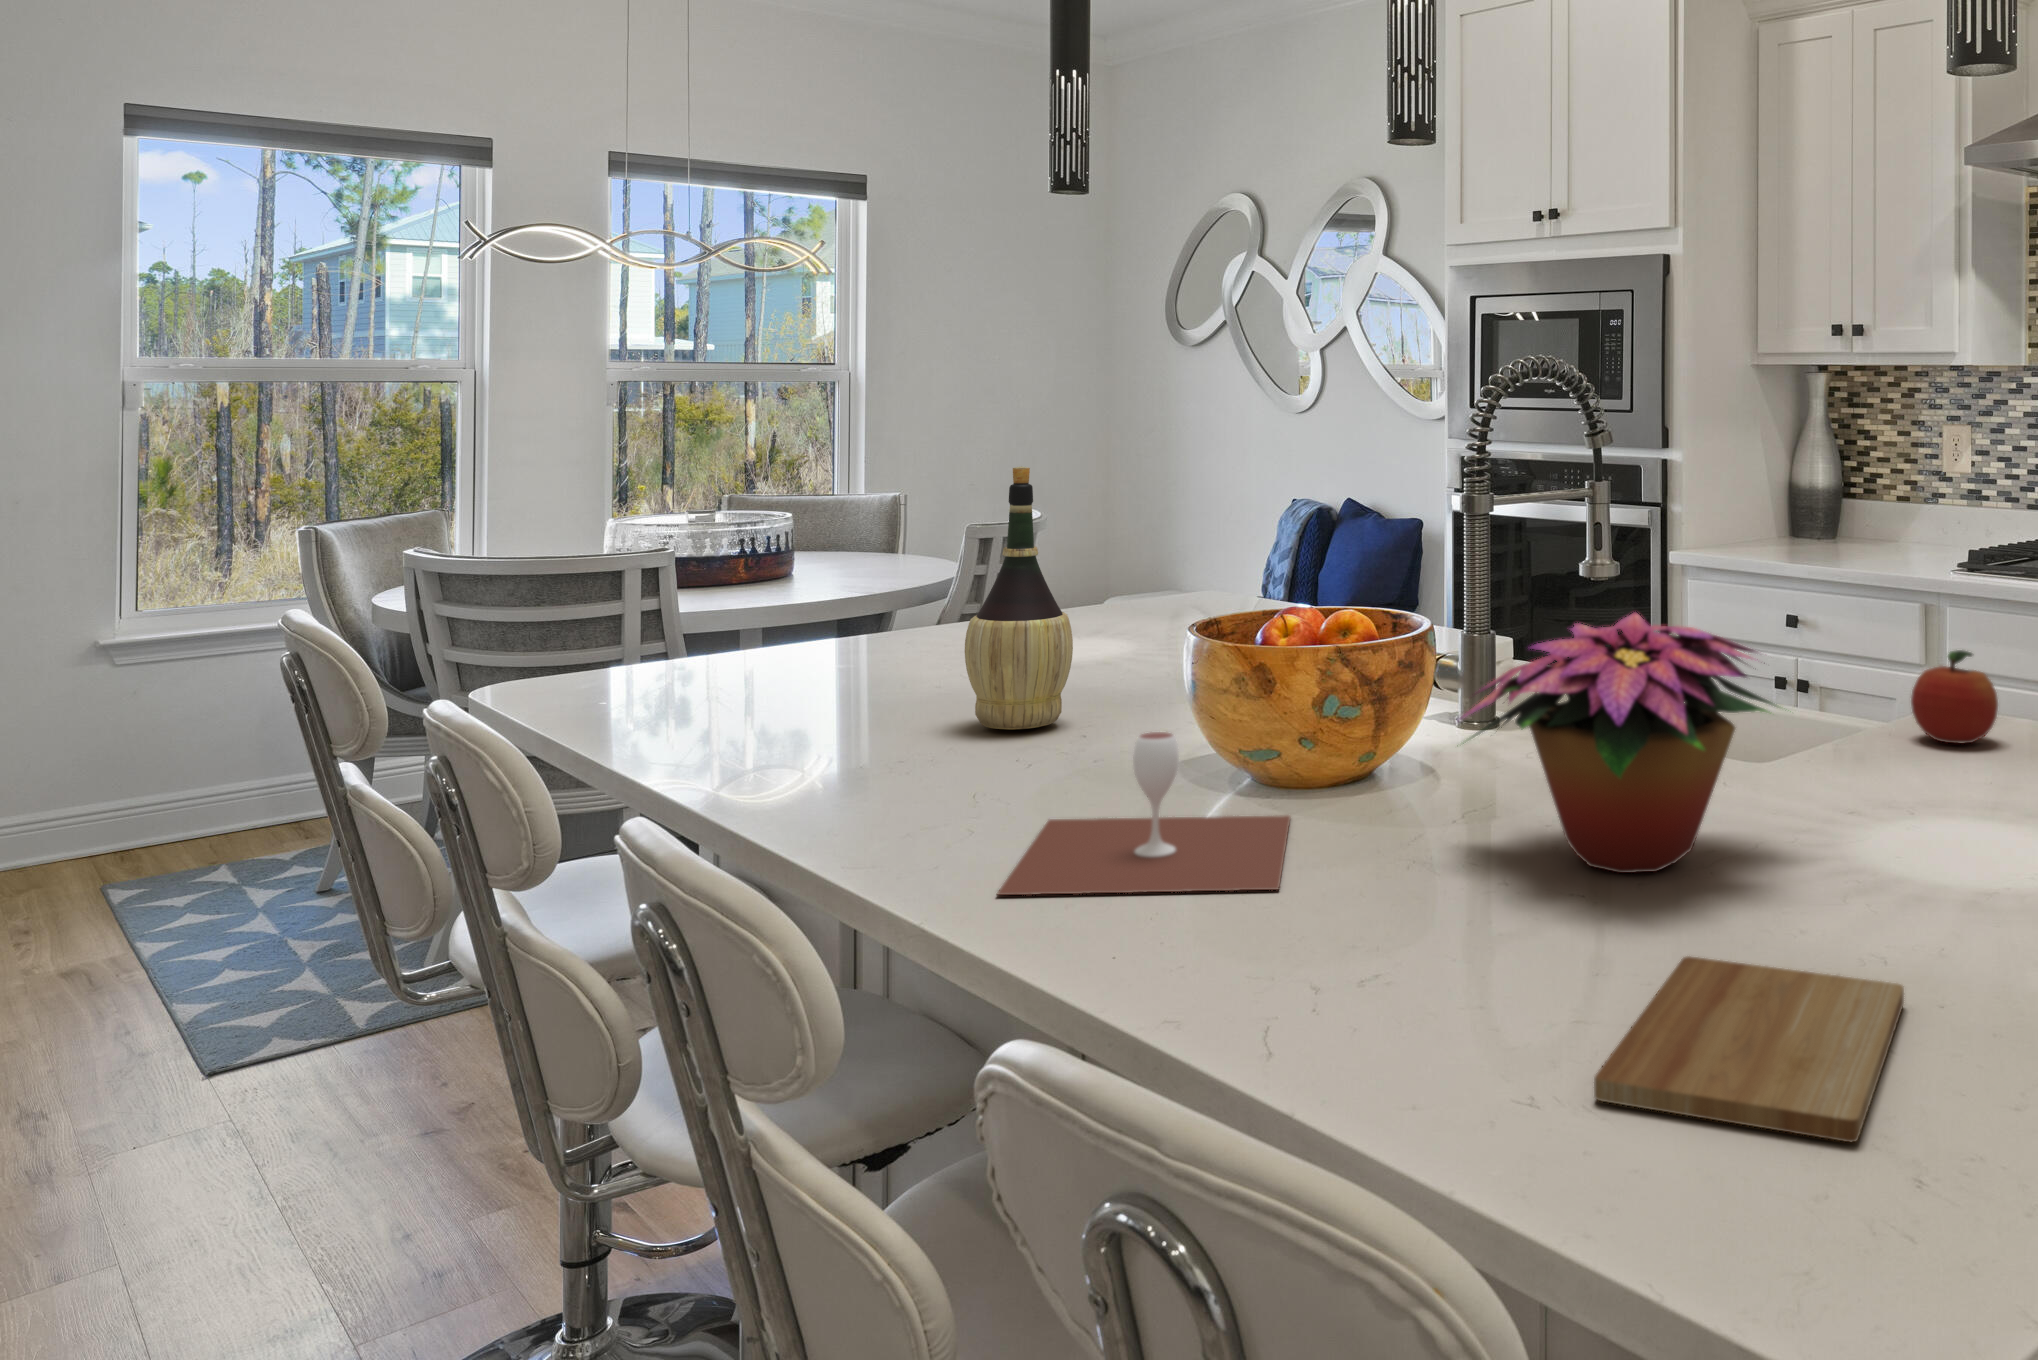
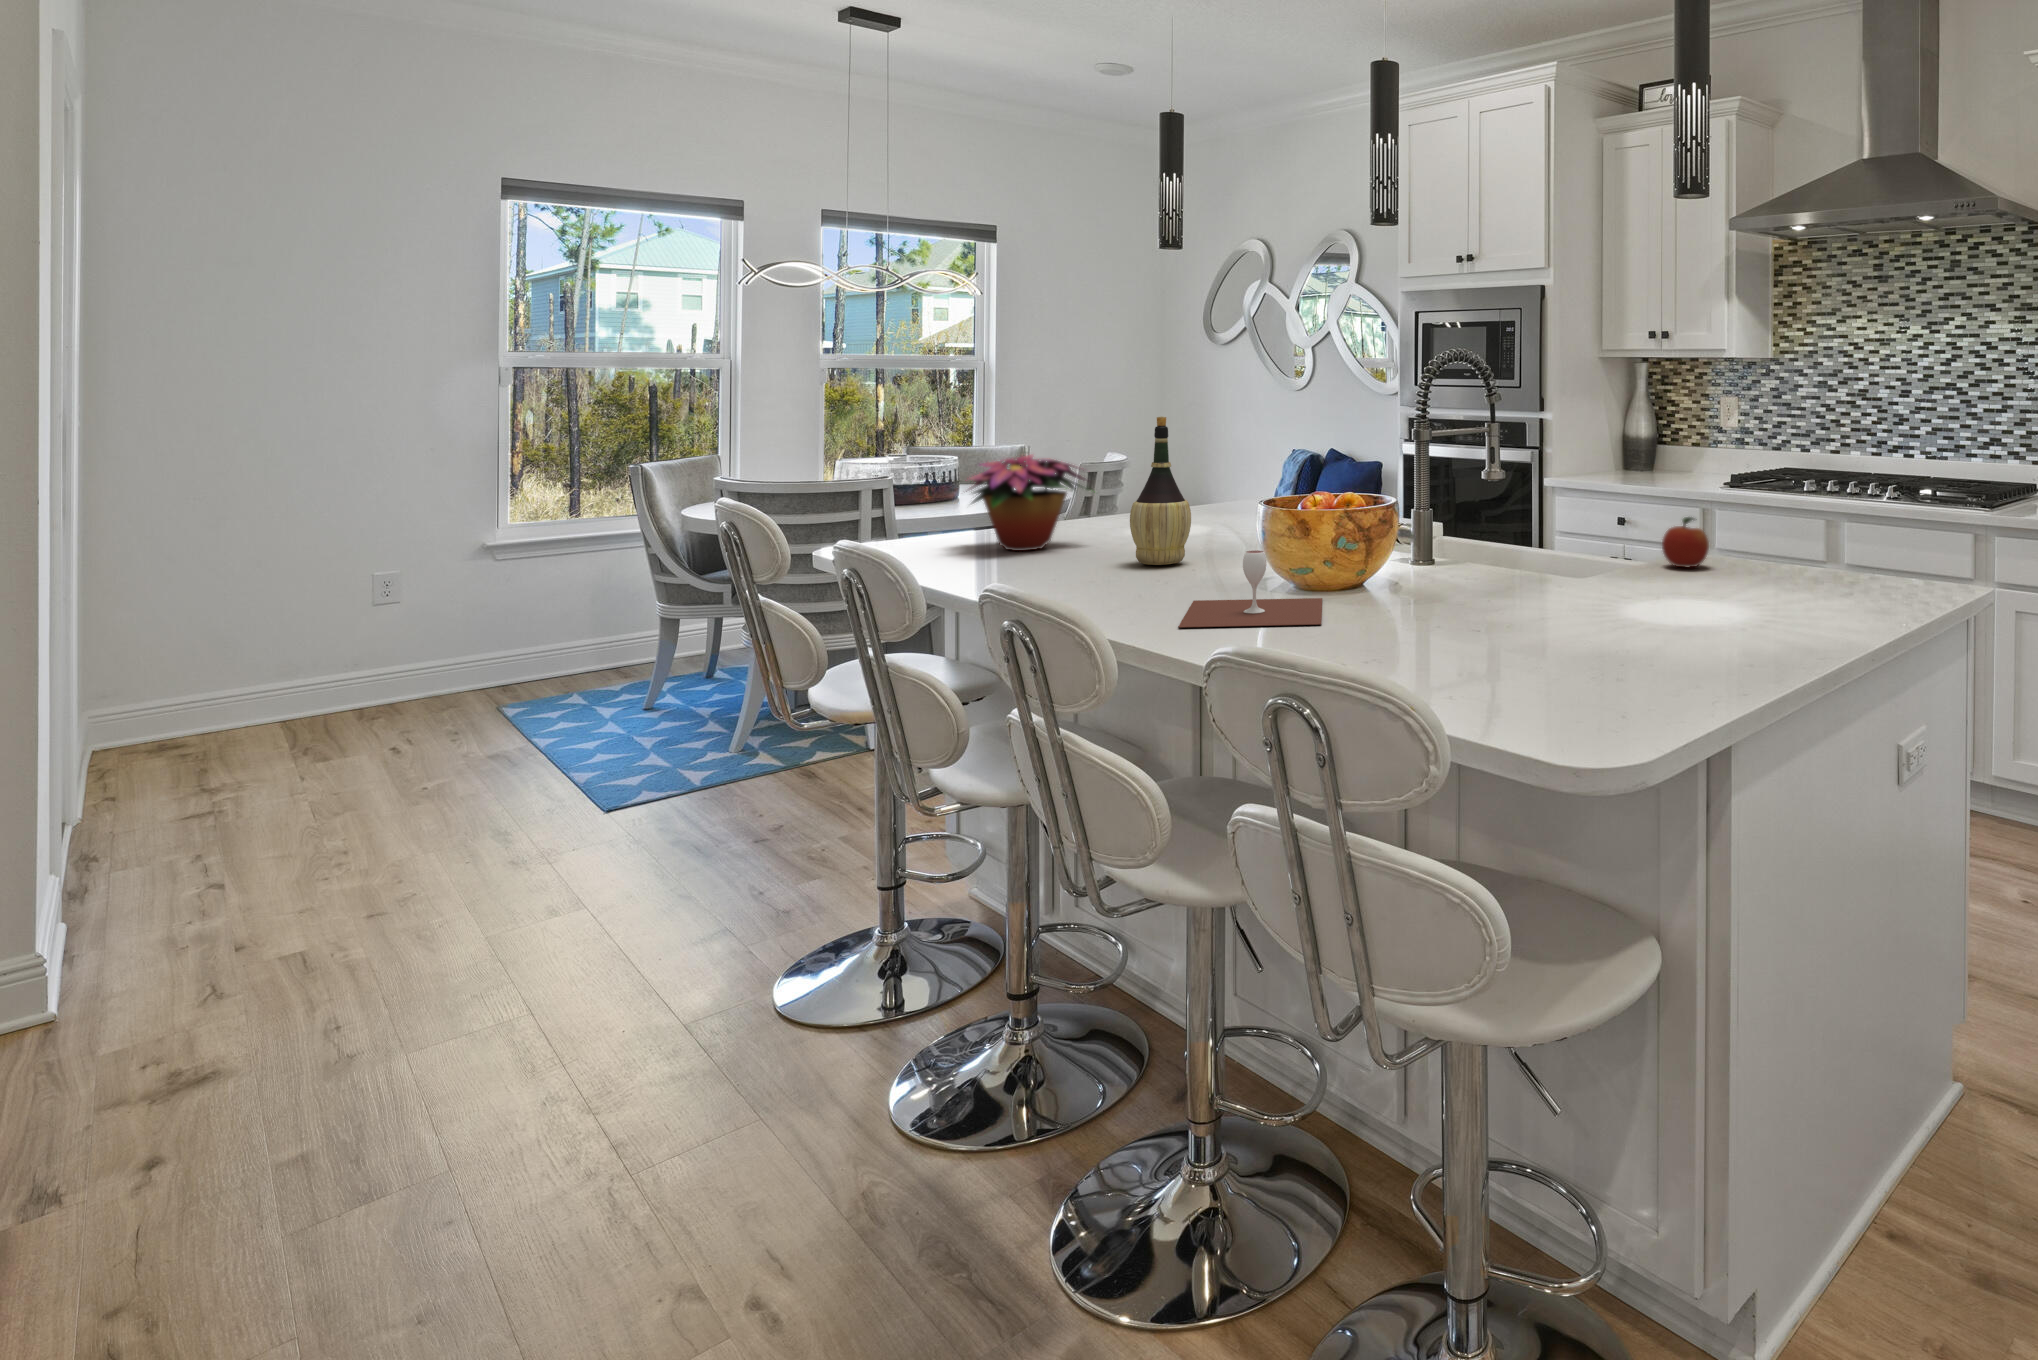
flower arrangement: present [1461,613,1777,873] -> present [966,455,1085,551]
cutting board: present [1594,957,1904,1142] -> none [1474,641,1620,695]

